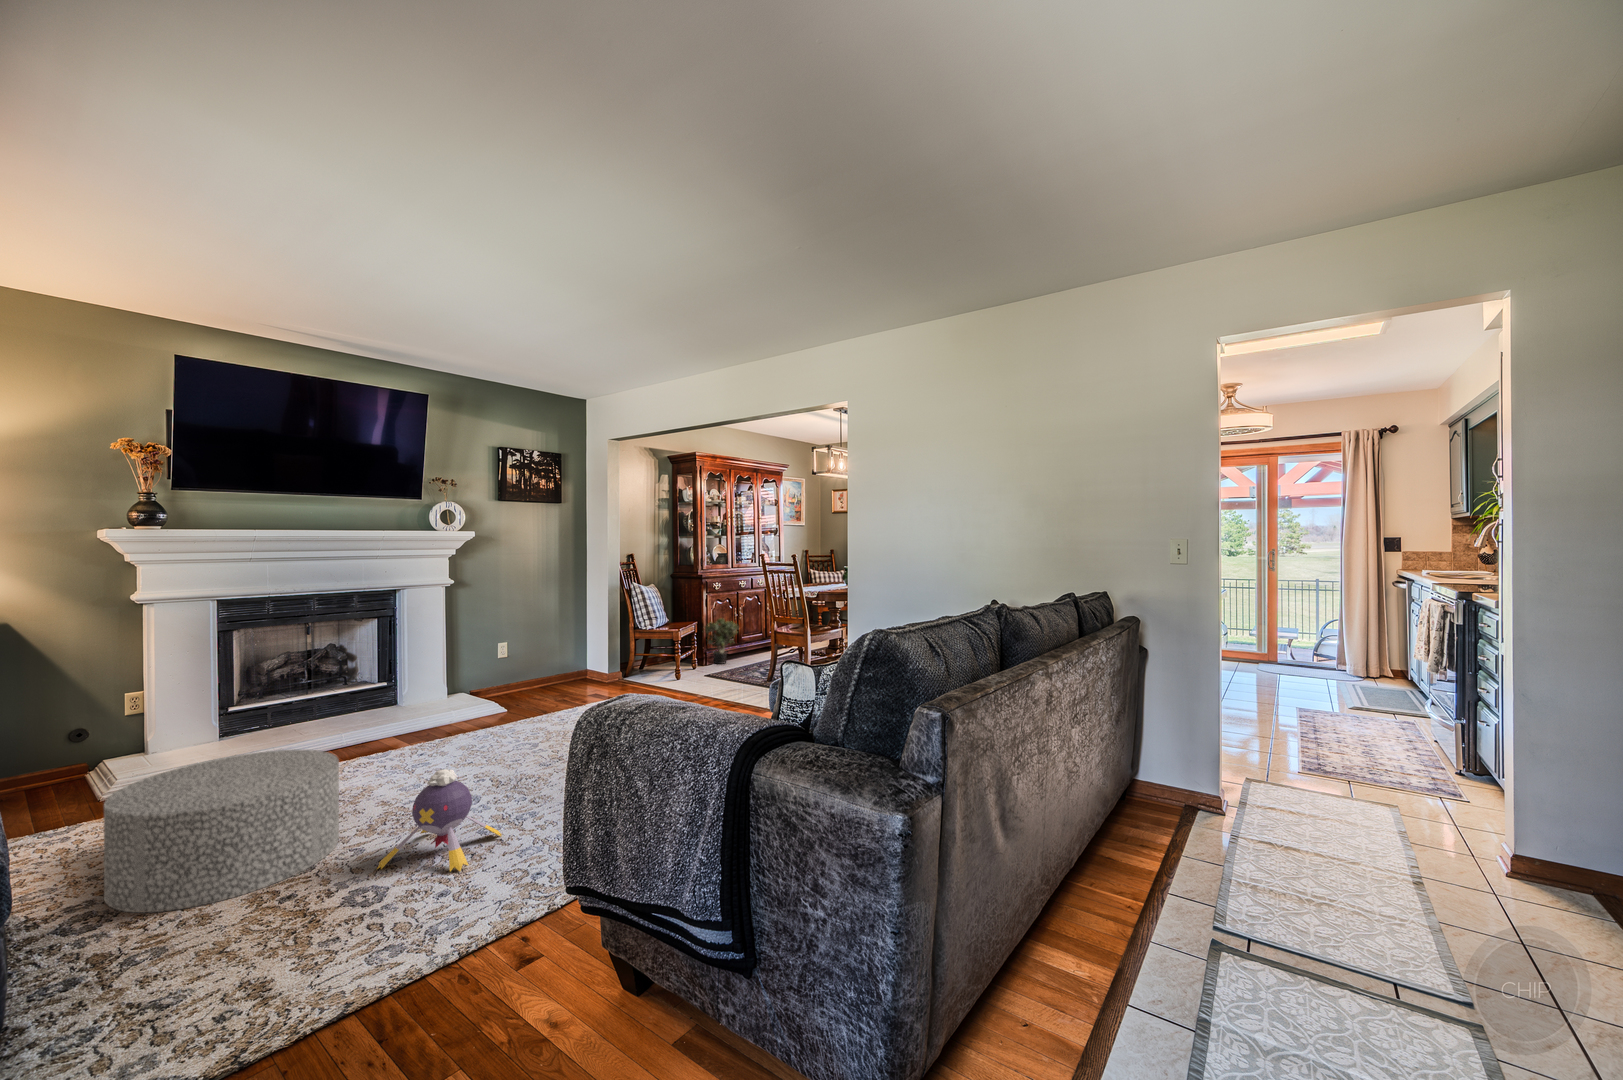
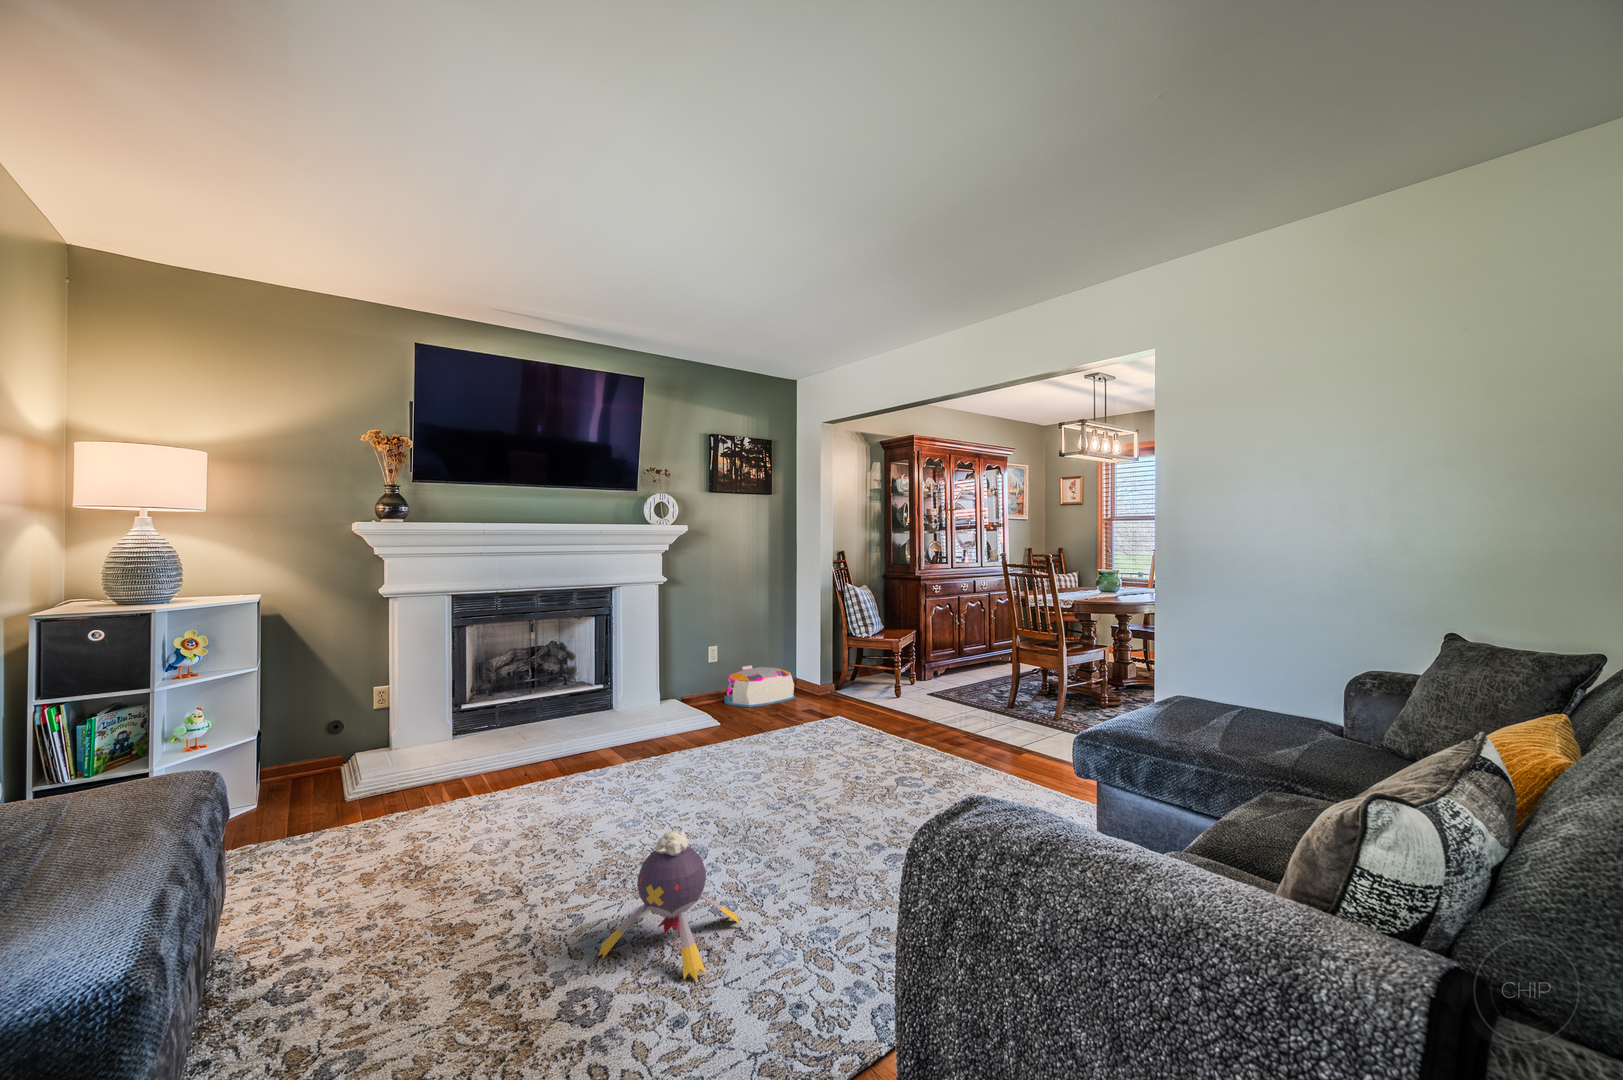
potted plant: present [704,618,739,664] -> none [921,626,964,680]
storage bin: none [514,659,583,696] -> present [724,665,795,707]
ottoman: present [104,750,339,913] -> none [321,776,557,984]

